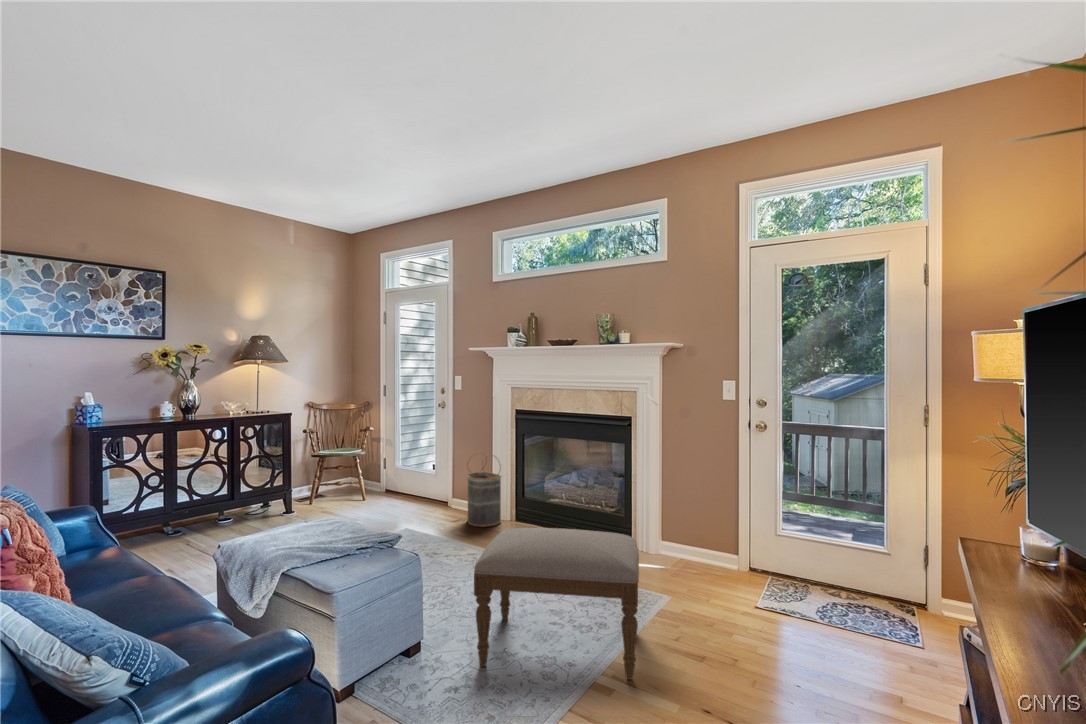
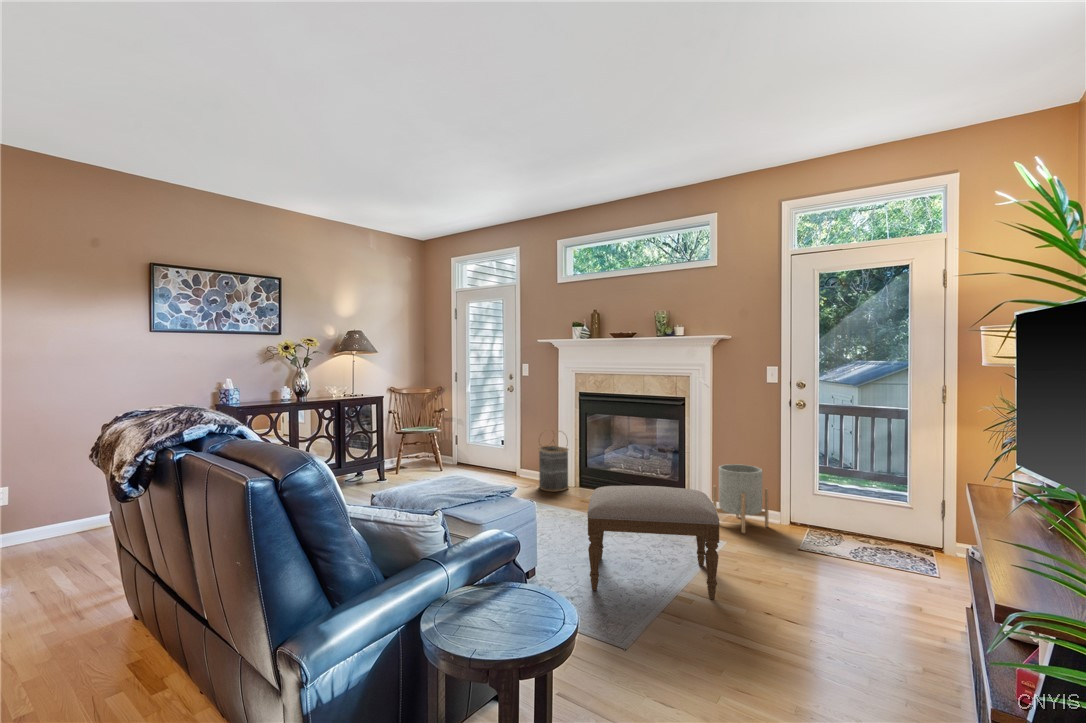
planter: none [659,497,724,583] -> present [713,464,769,533]

